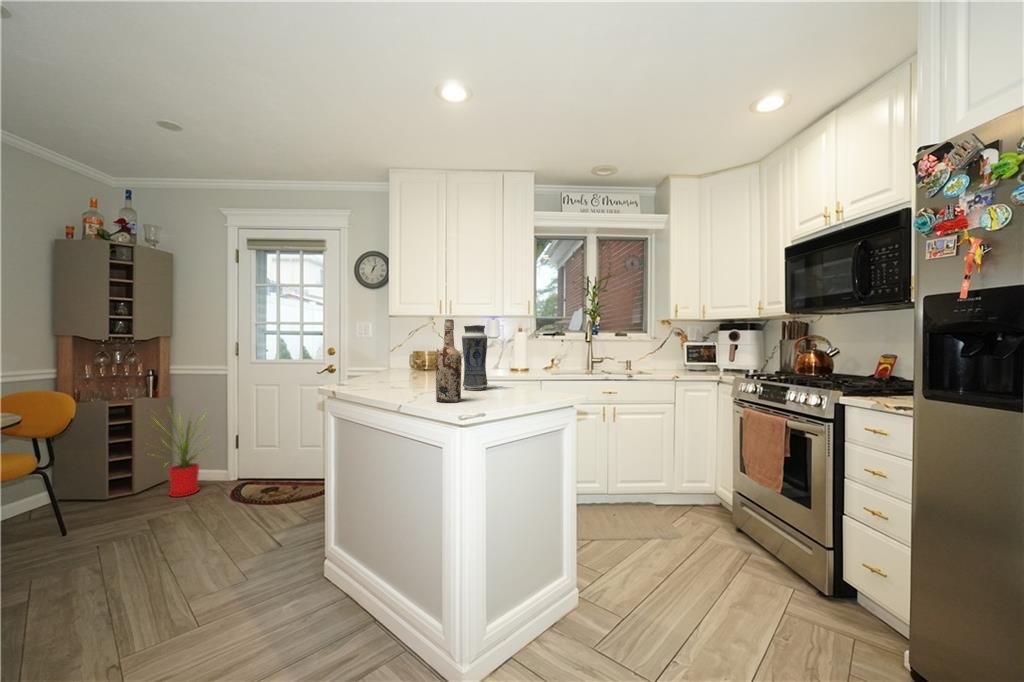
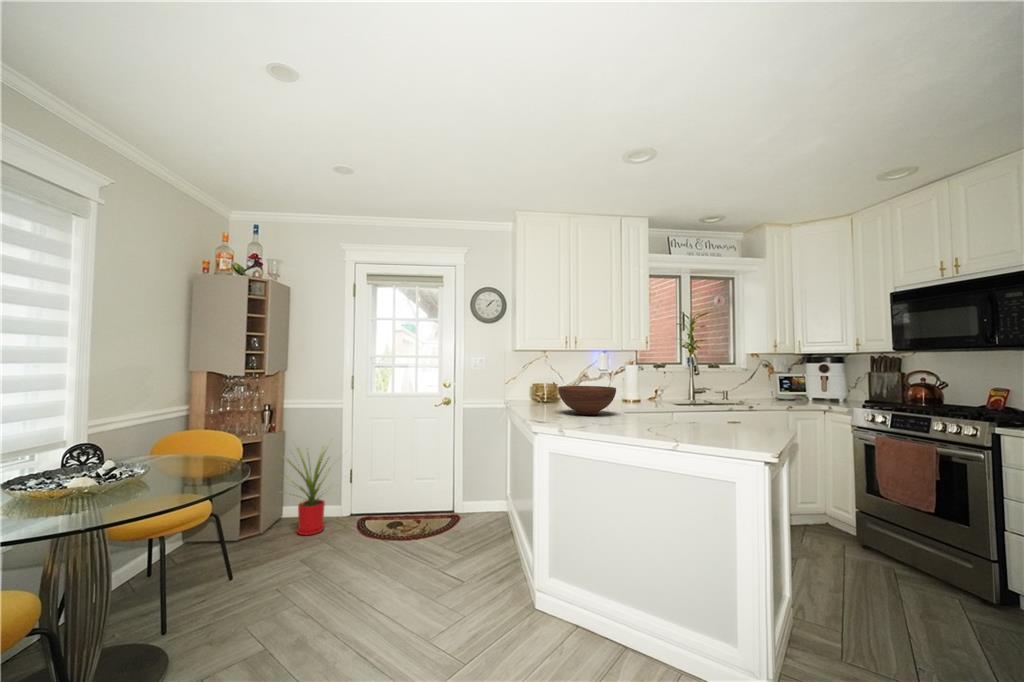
wine bottle: present [436,319,462,402] -> none [714,366,740,441]
vase: present [462,325,488,390] -> none [678,366,704,426]
fruit bowl: none [377,350,439,380] -> present [558,386,616,415]

